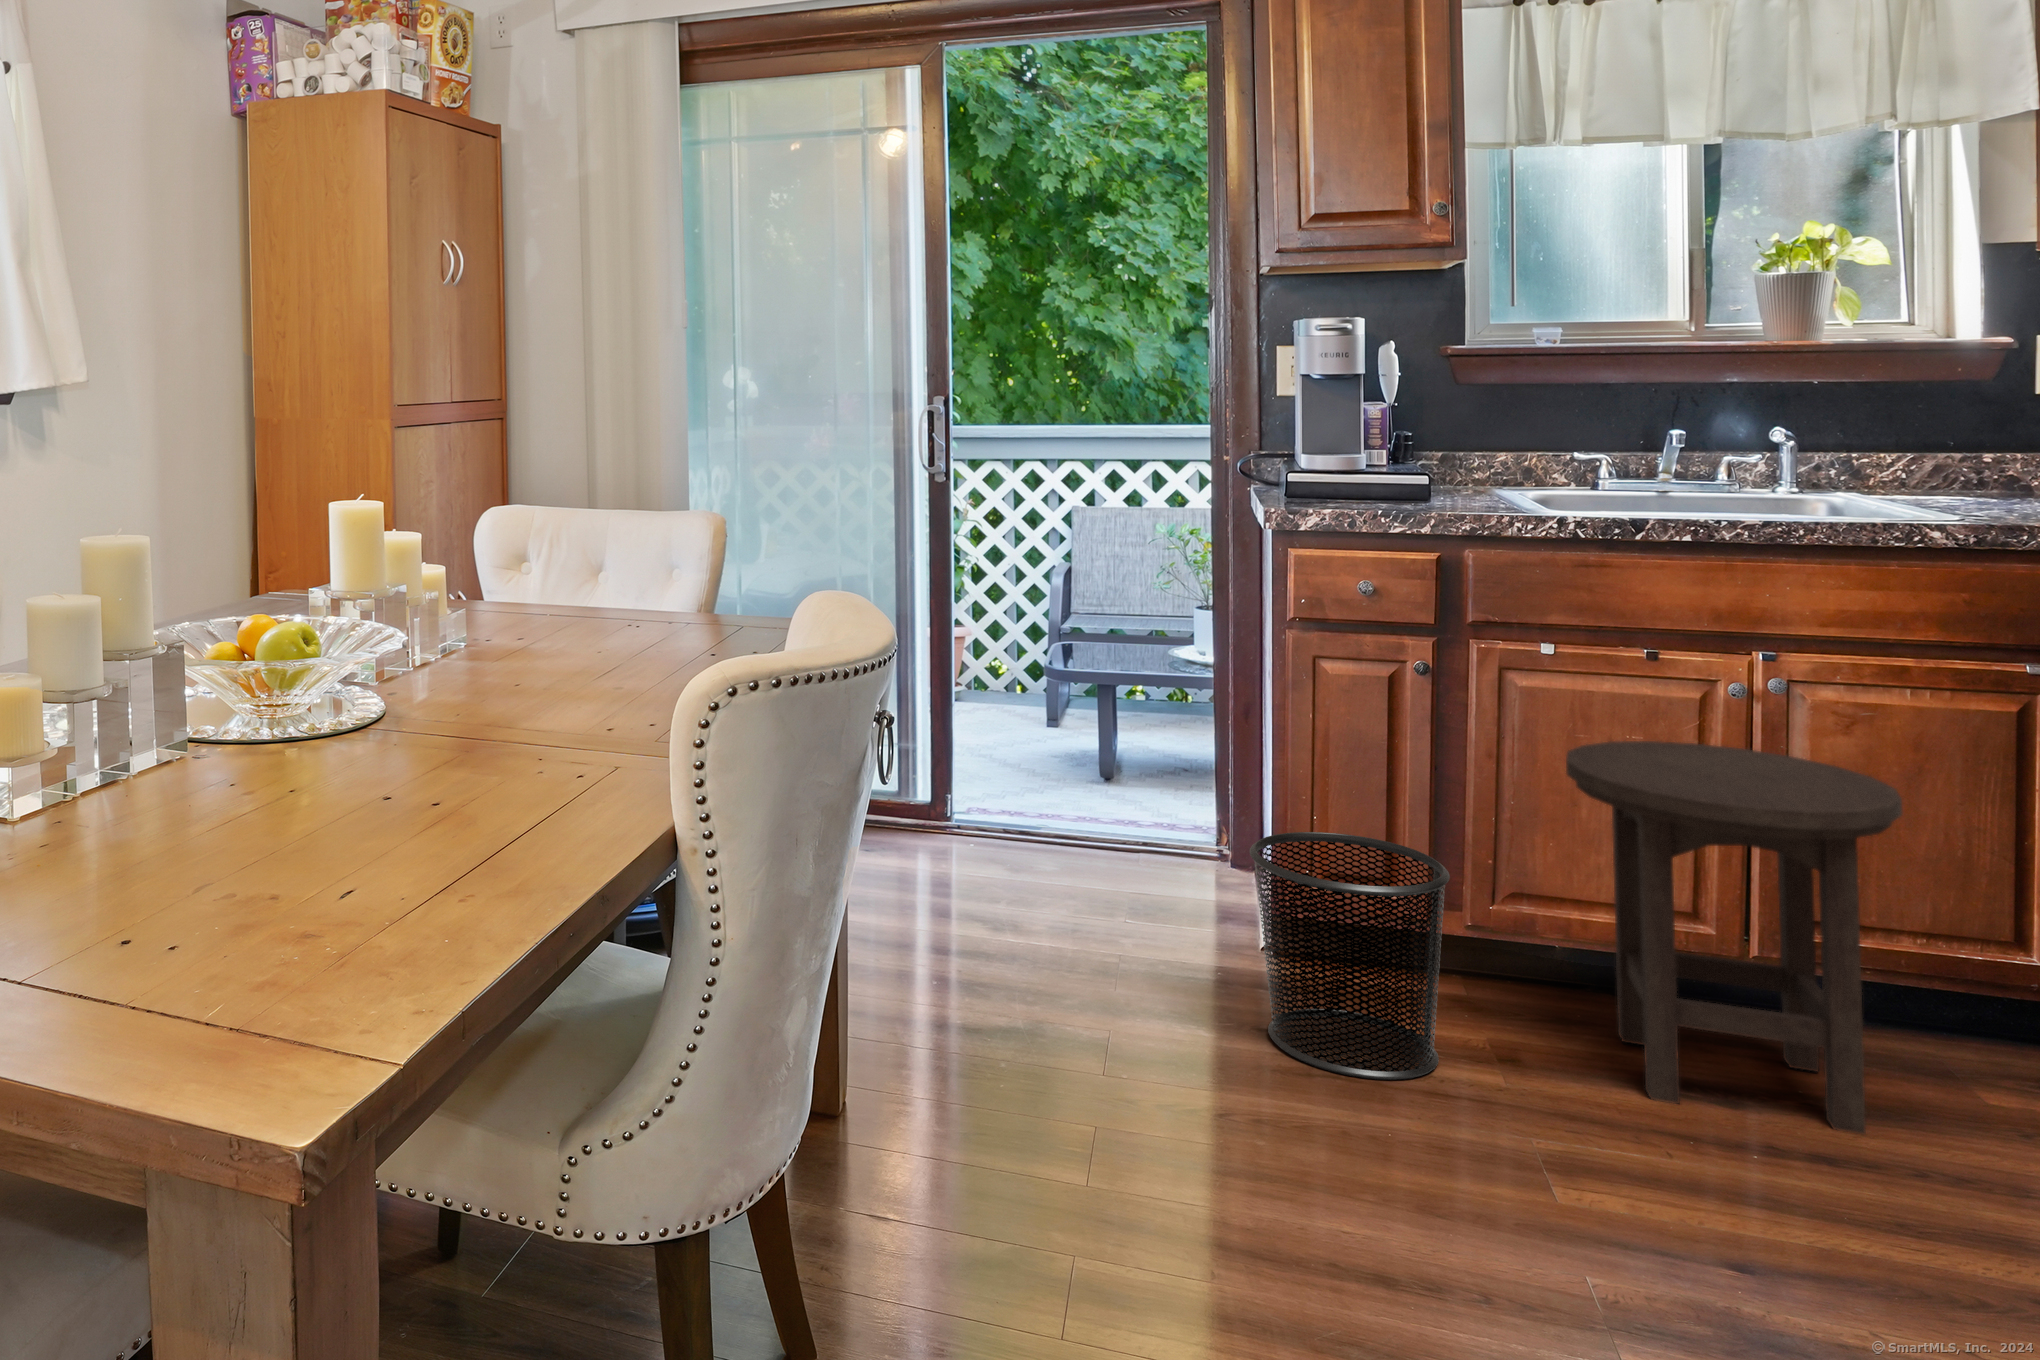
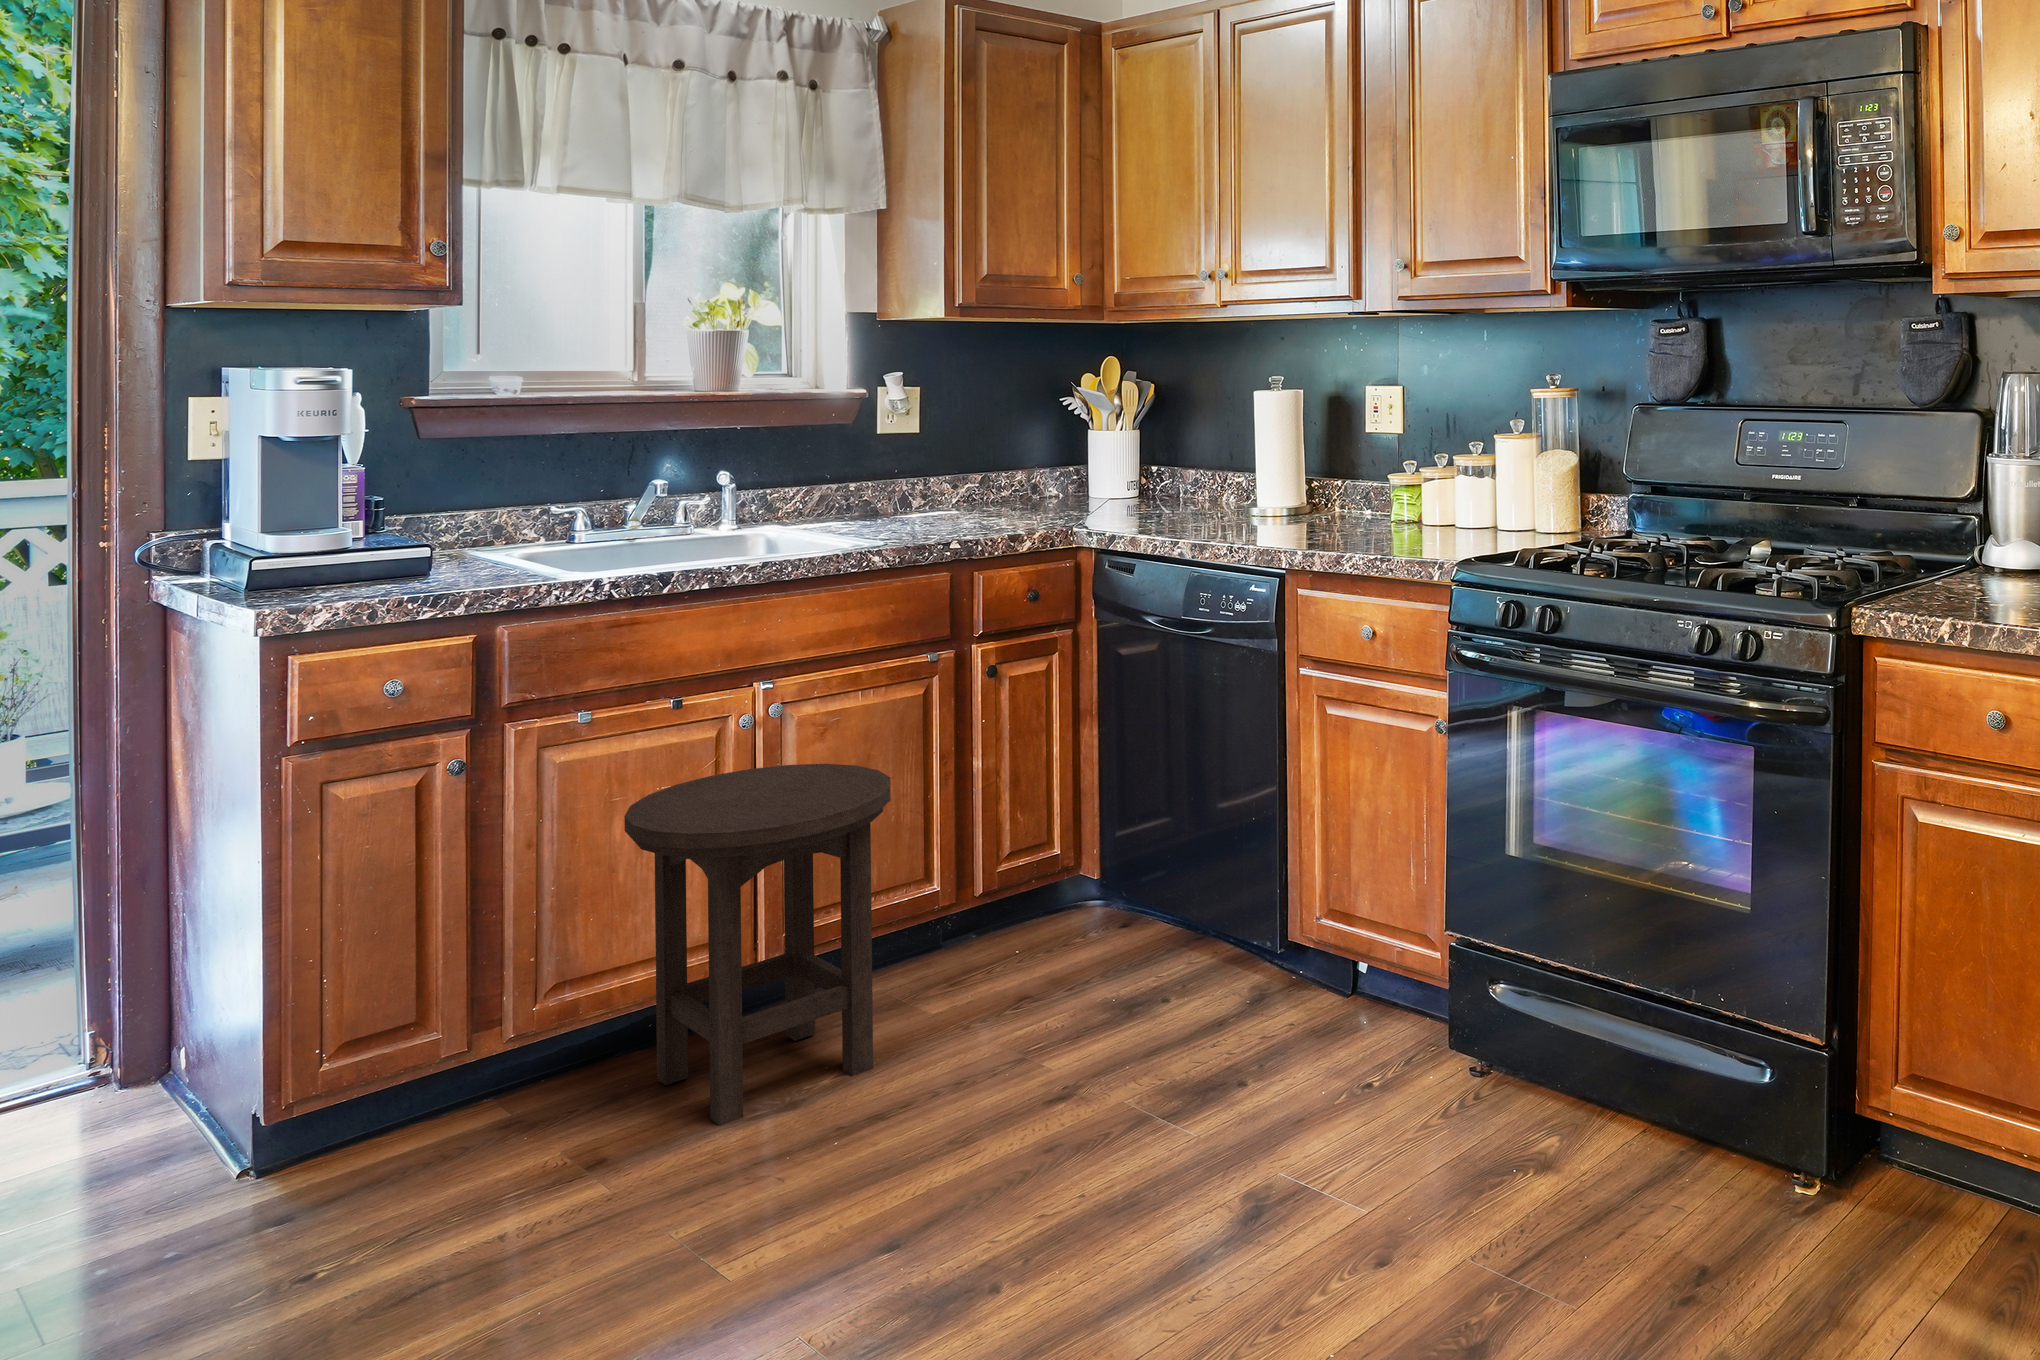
waste bin: present [1250,832,1450,1080] -> none [291,974,541,1281]

